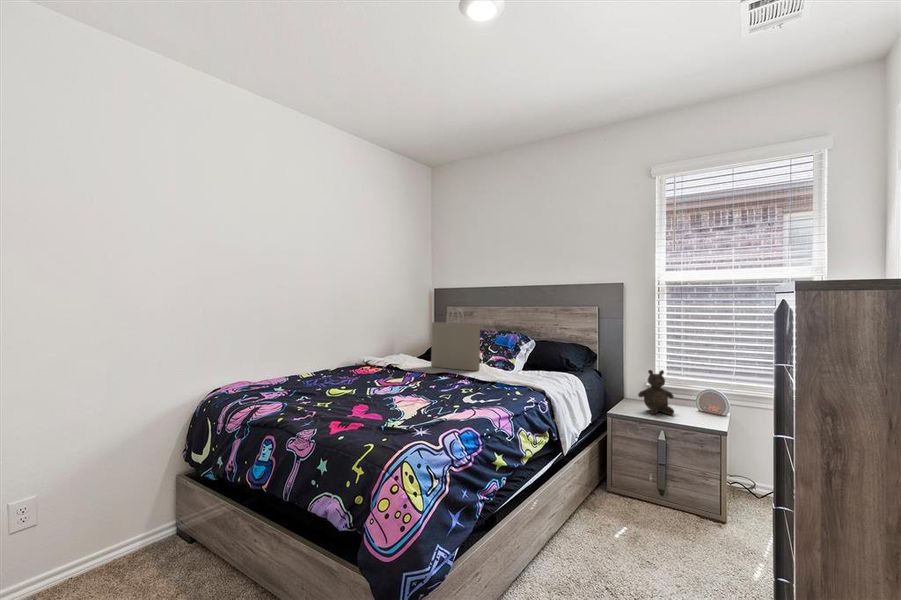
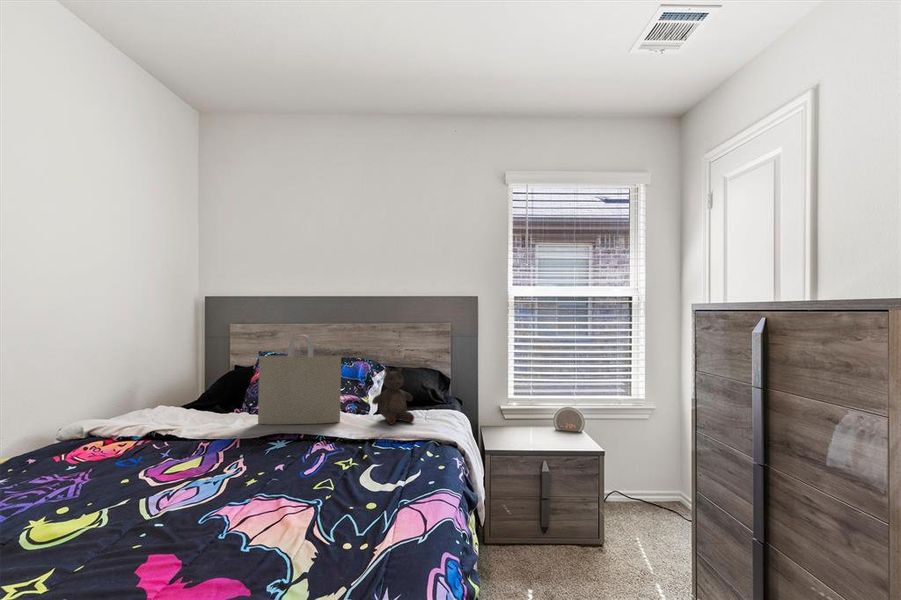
stuffed bear: present [638,370,674,415] -> present [372,366,414,424]

